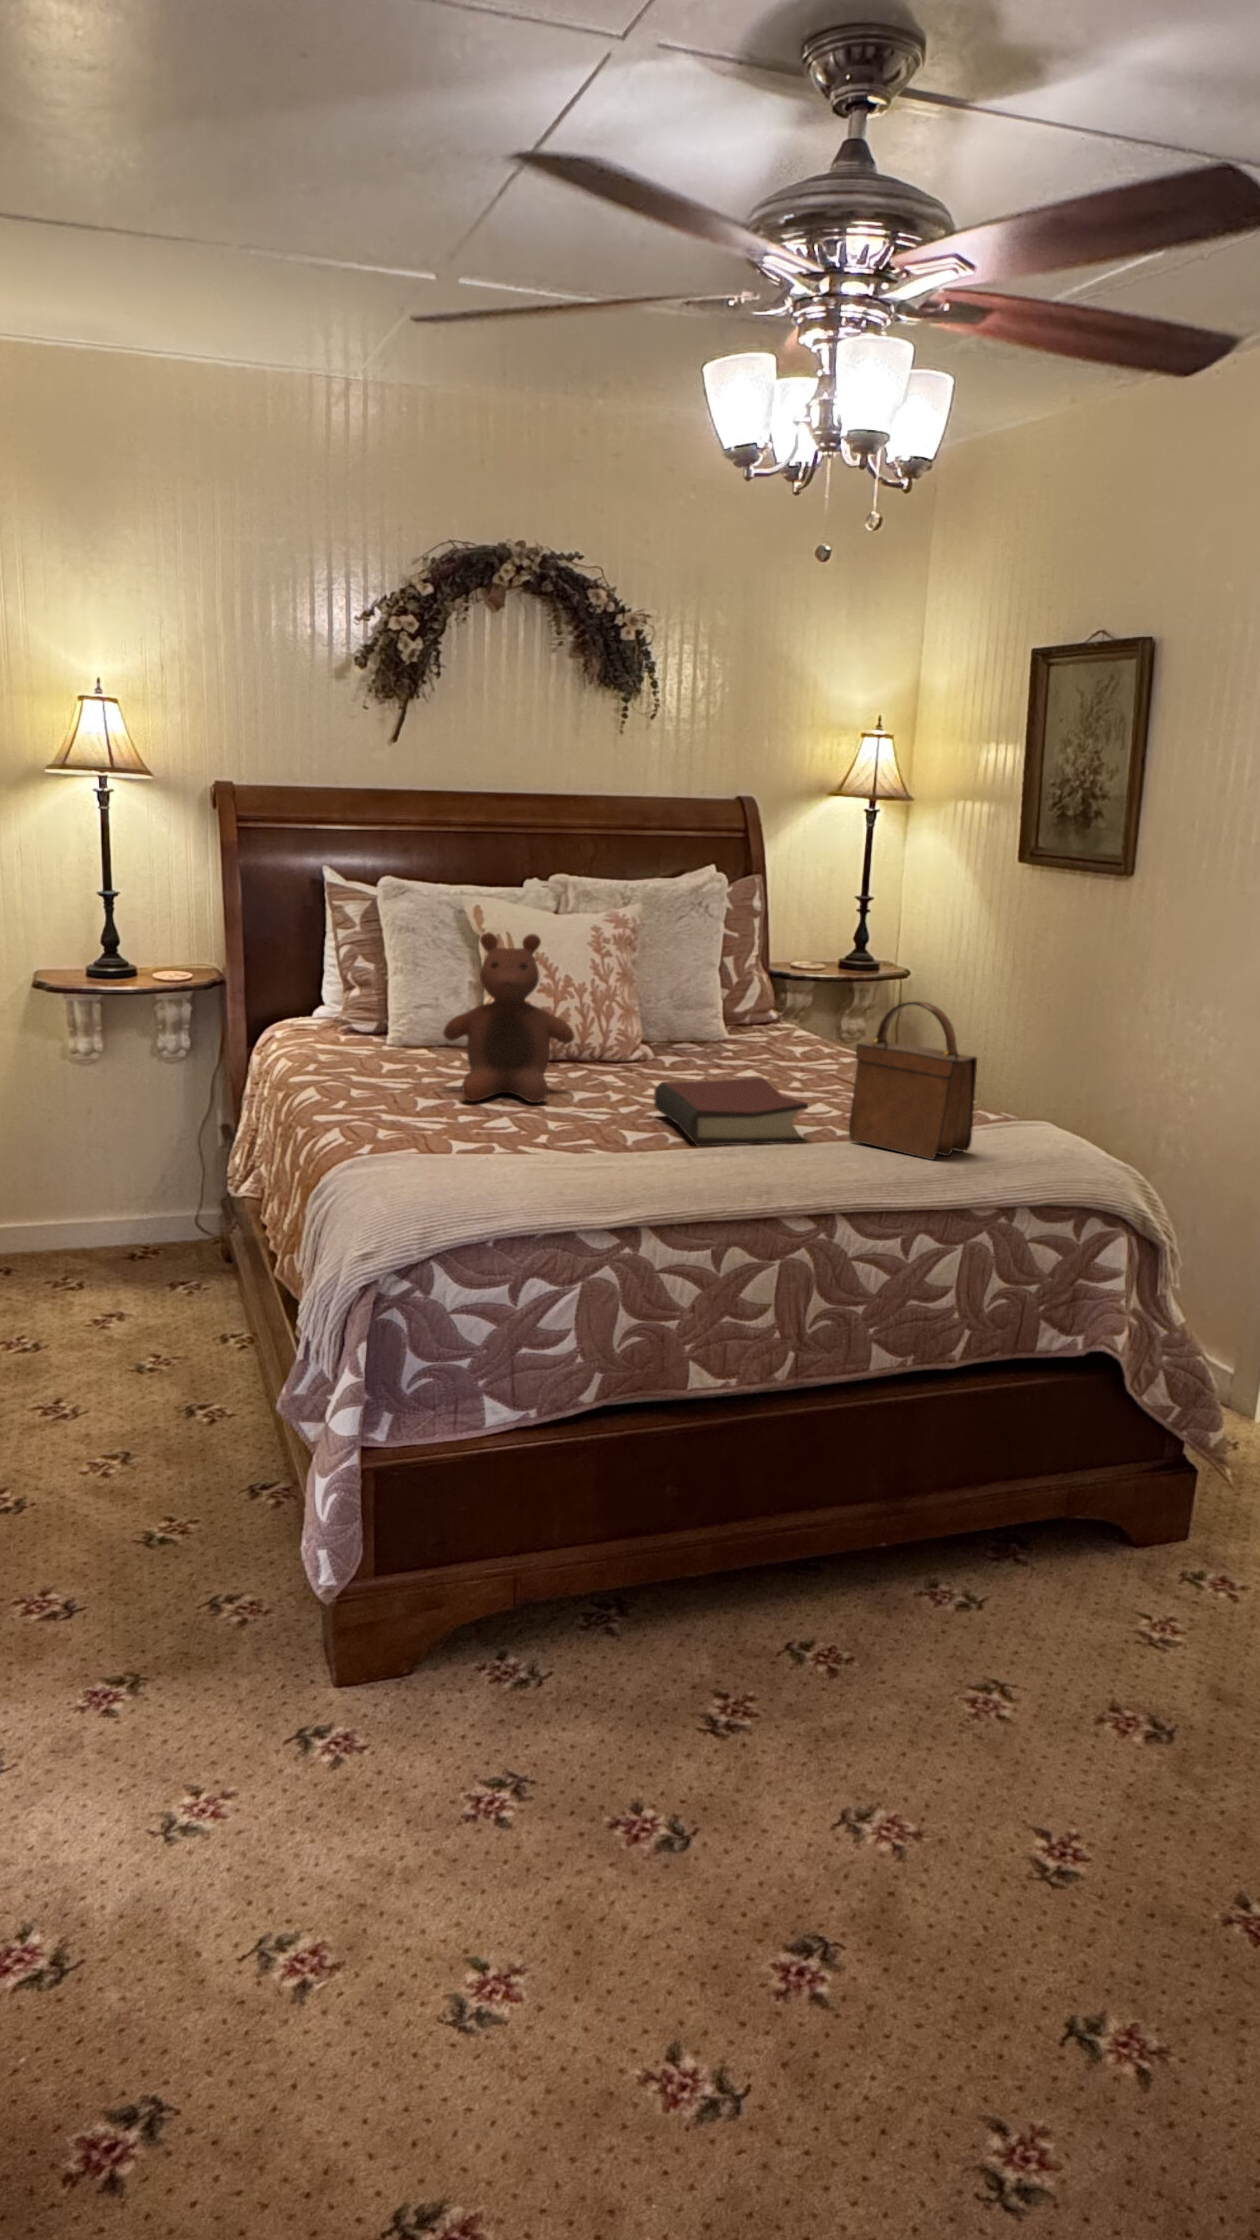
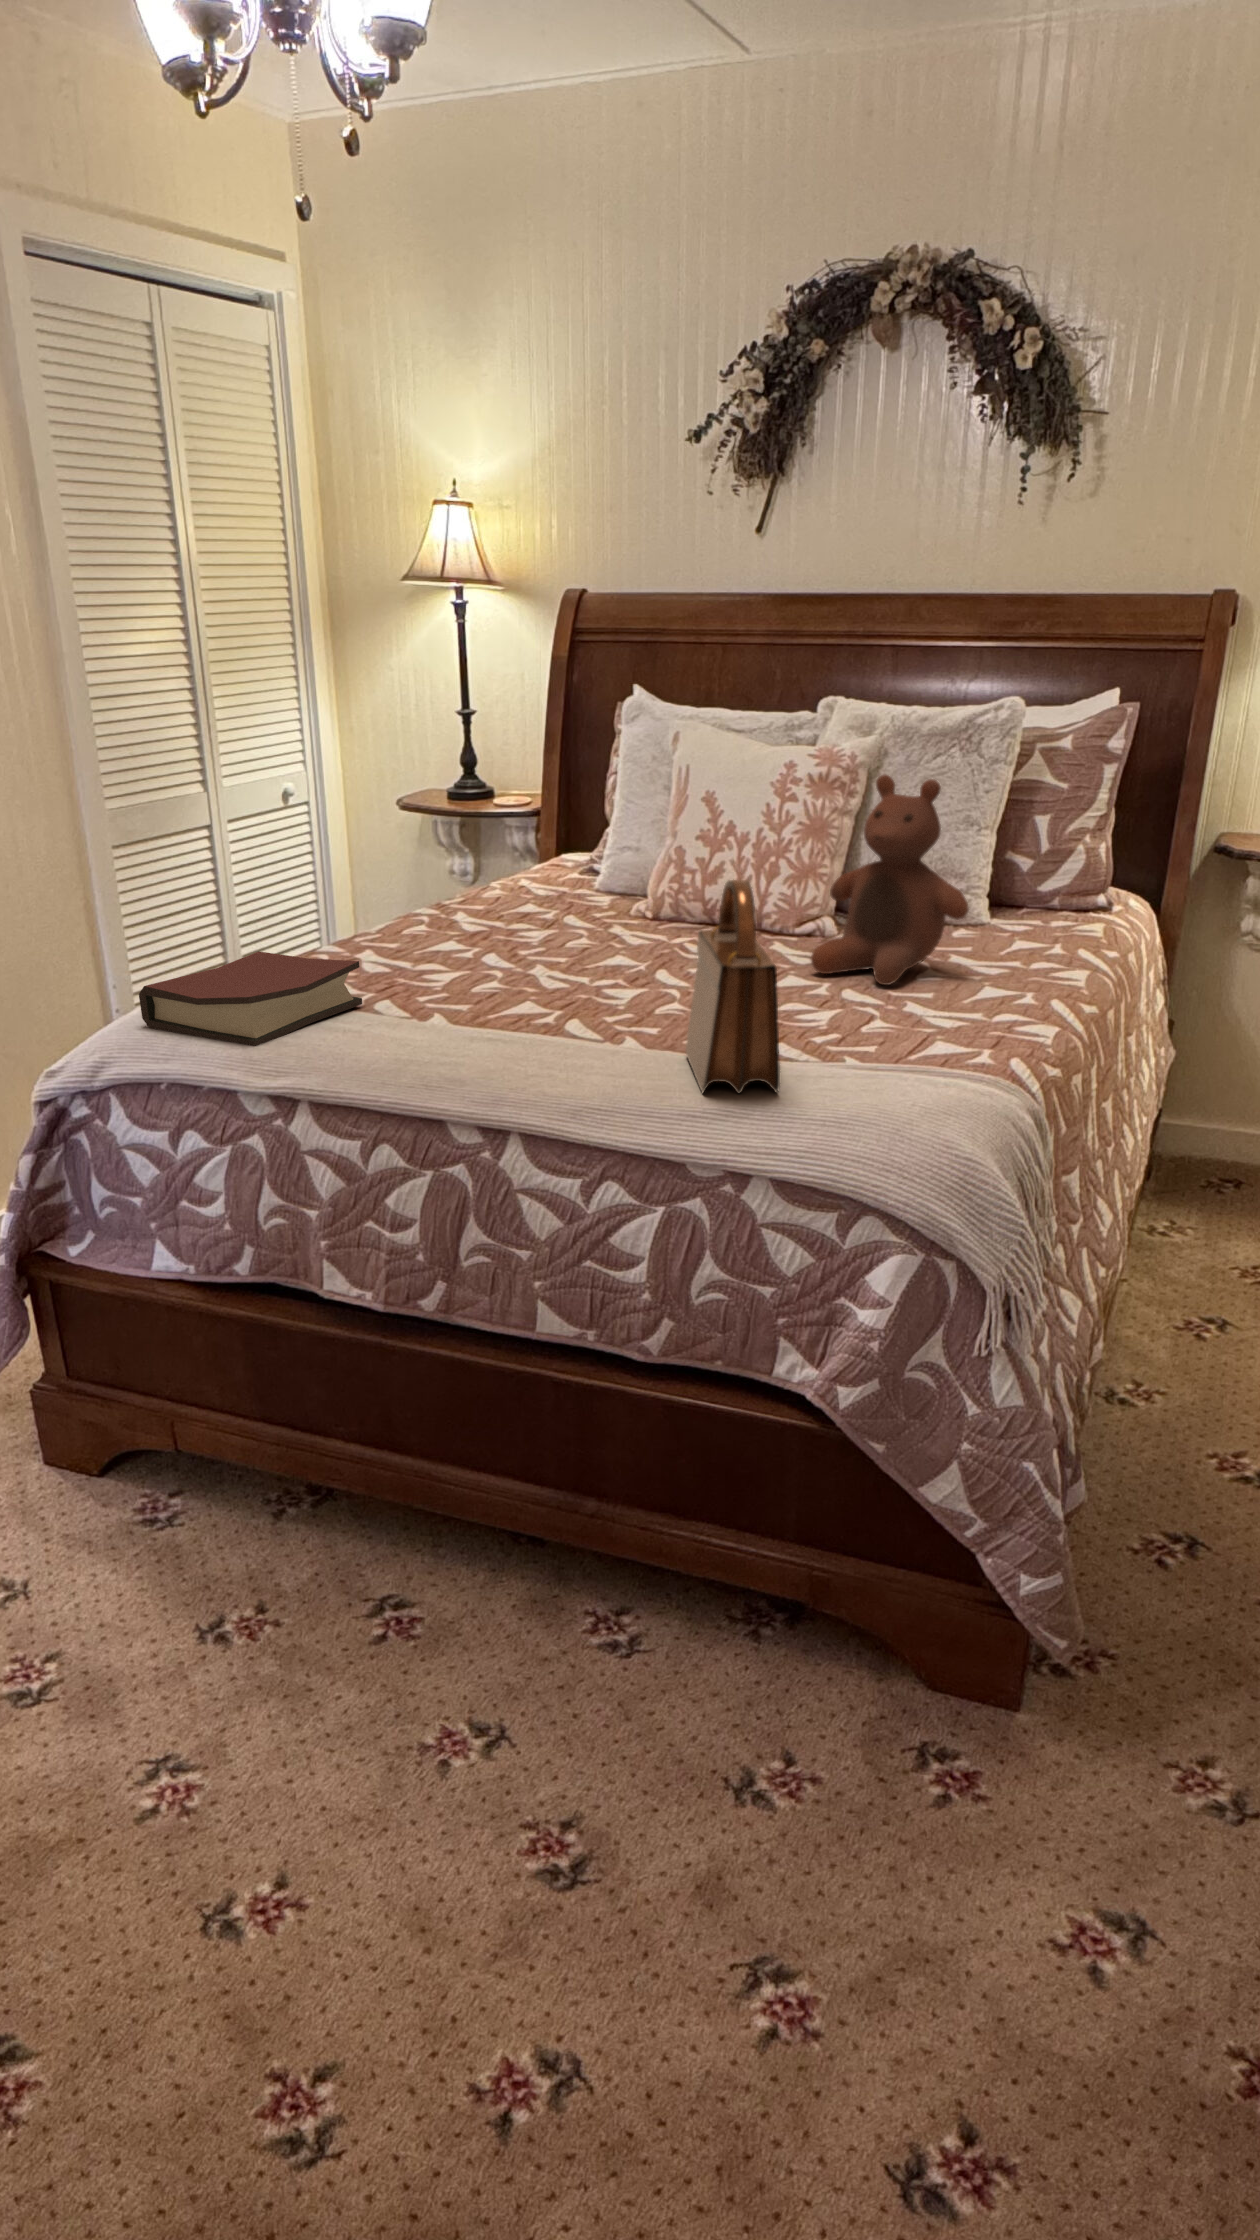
stuffed bear: present [443,932,575,1103] -> present [811,775,969,985]
hardback book: present [654,1077,808,1146] -> present [139,951,362,1046]

